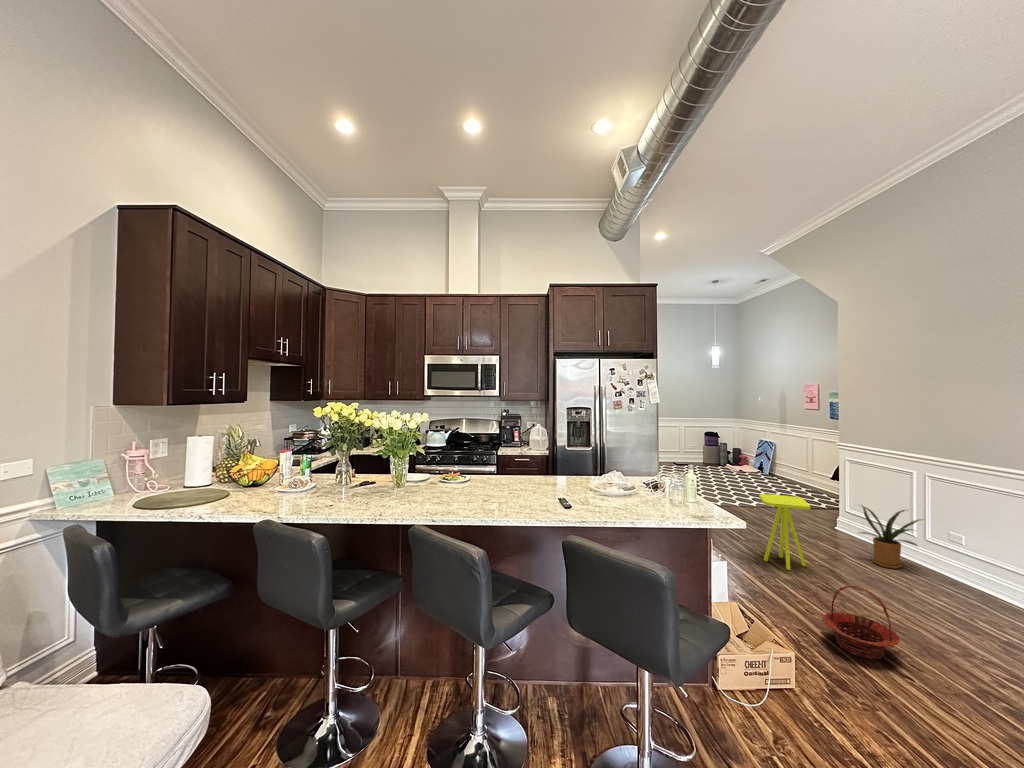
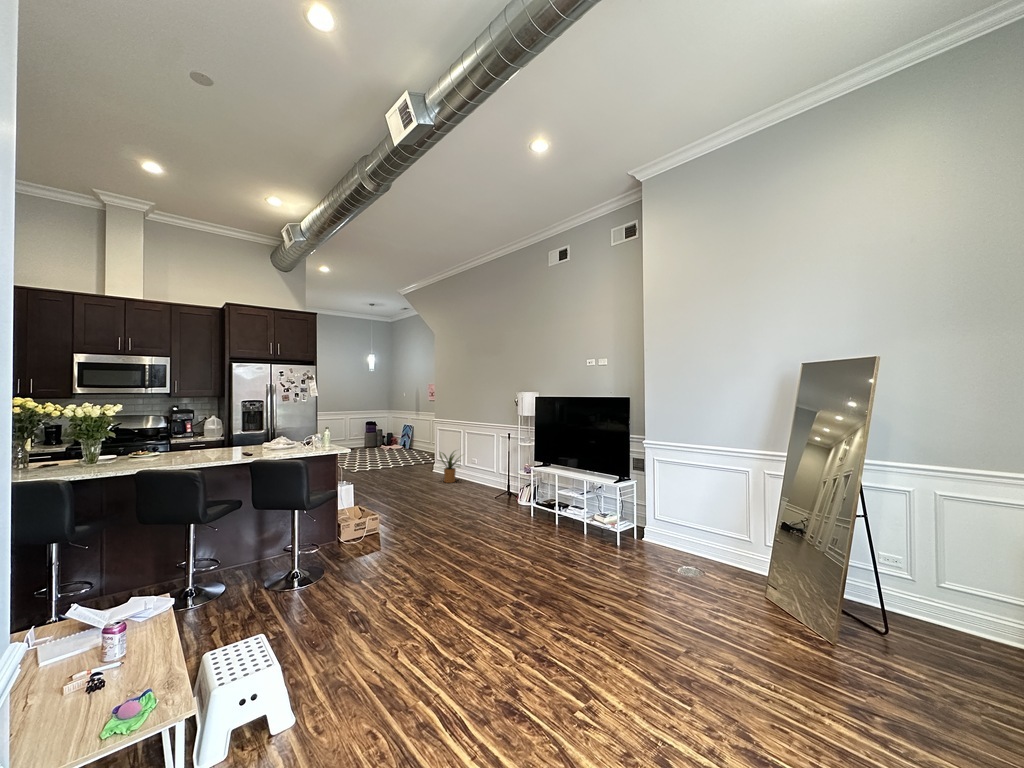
side table: present [759,494,810,570] -> none [385,451,410,493]
basket: present [822,586,901,659] -> none [403,484,434,517]

